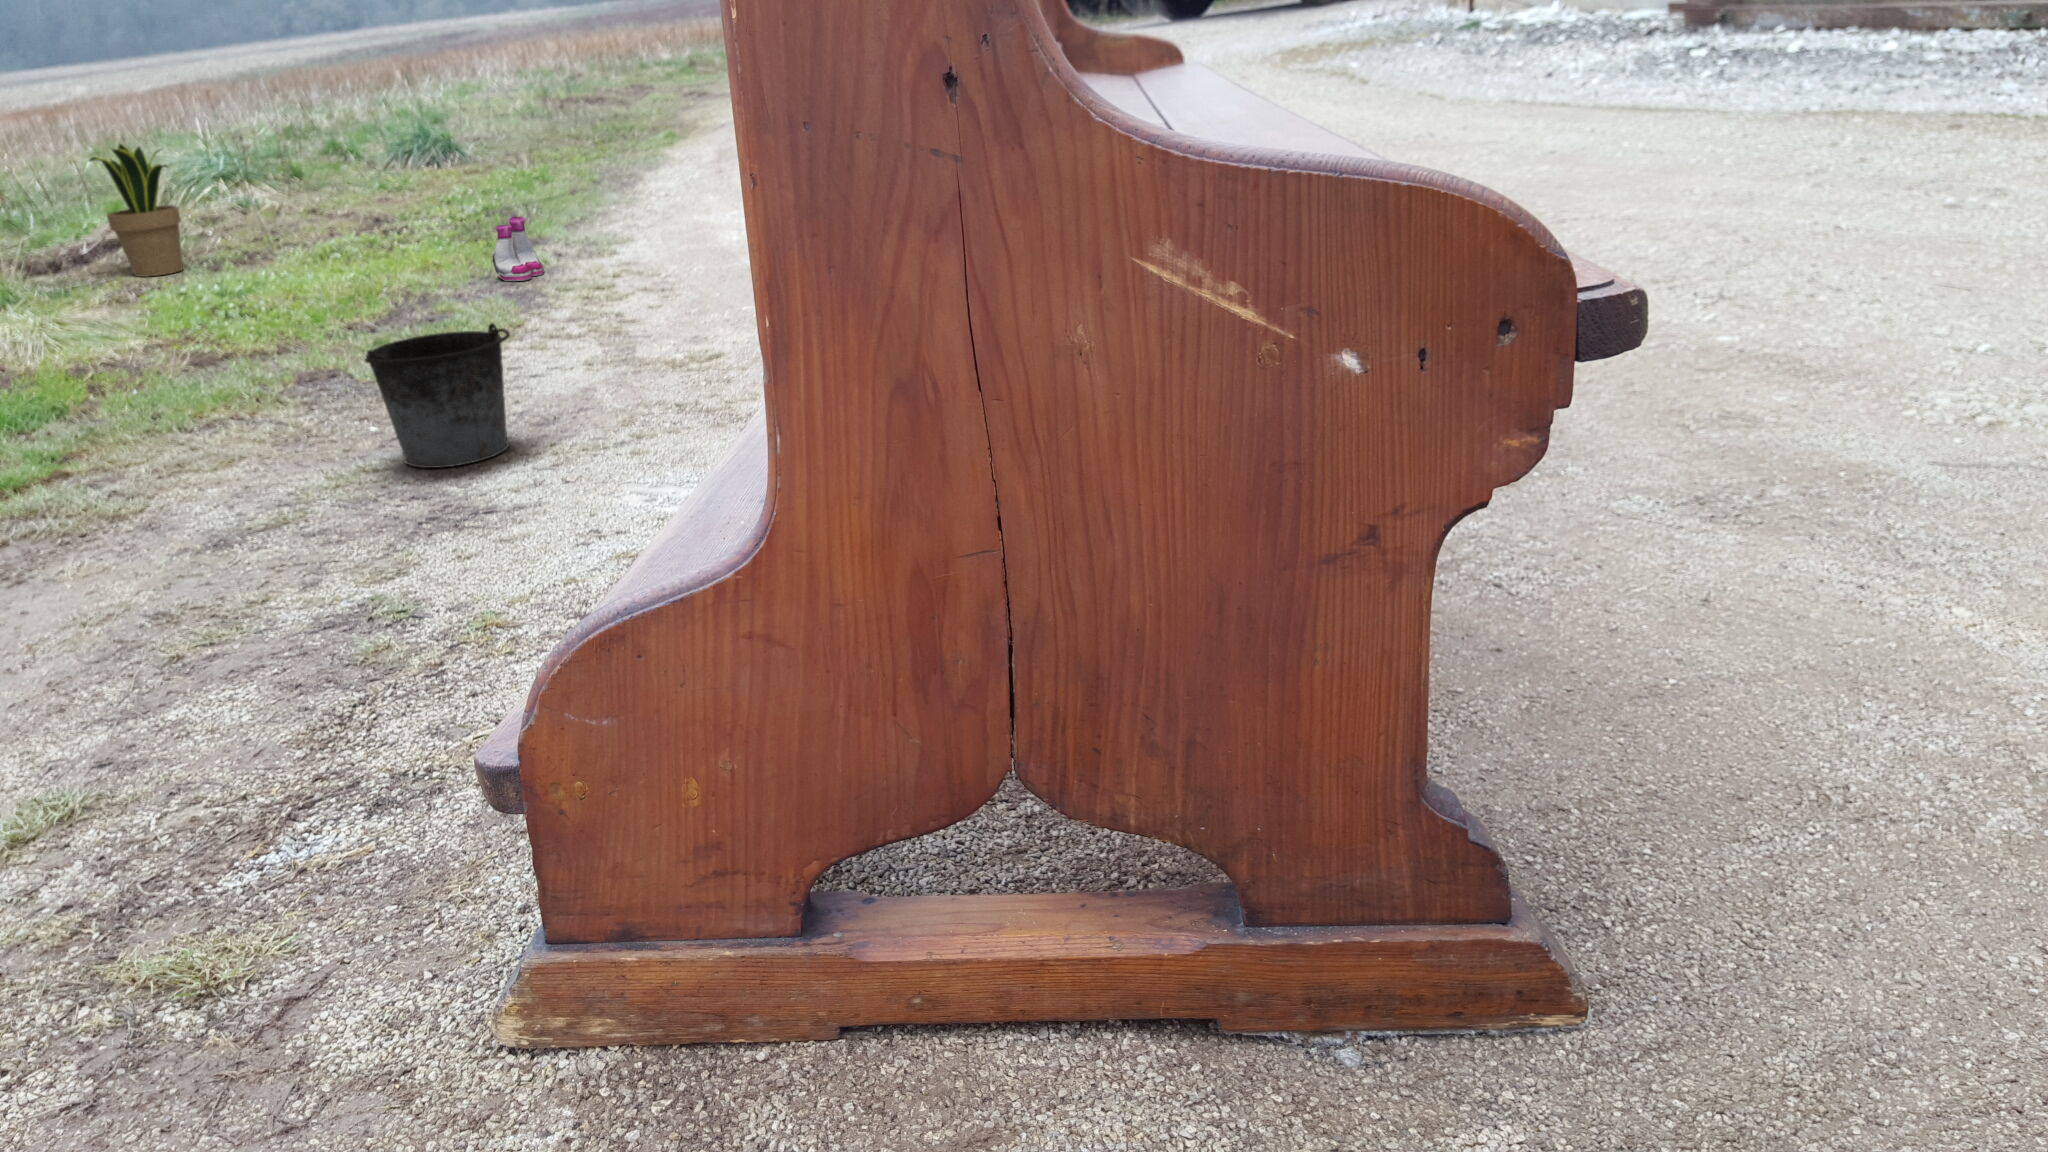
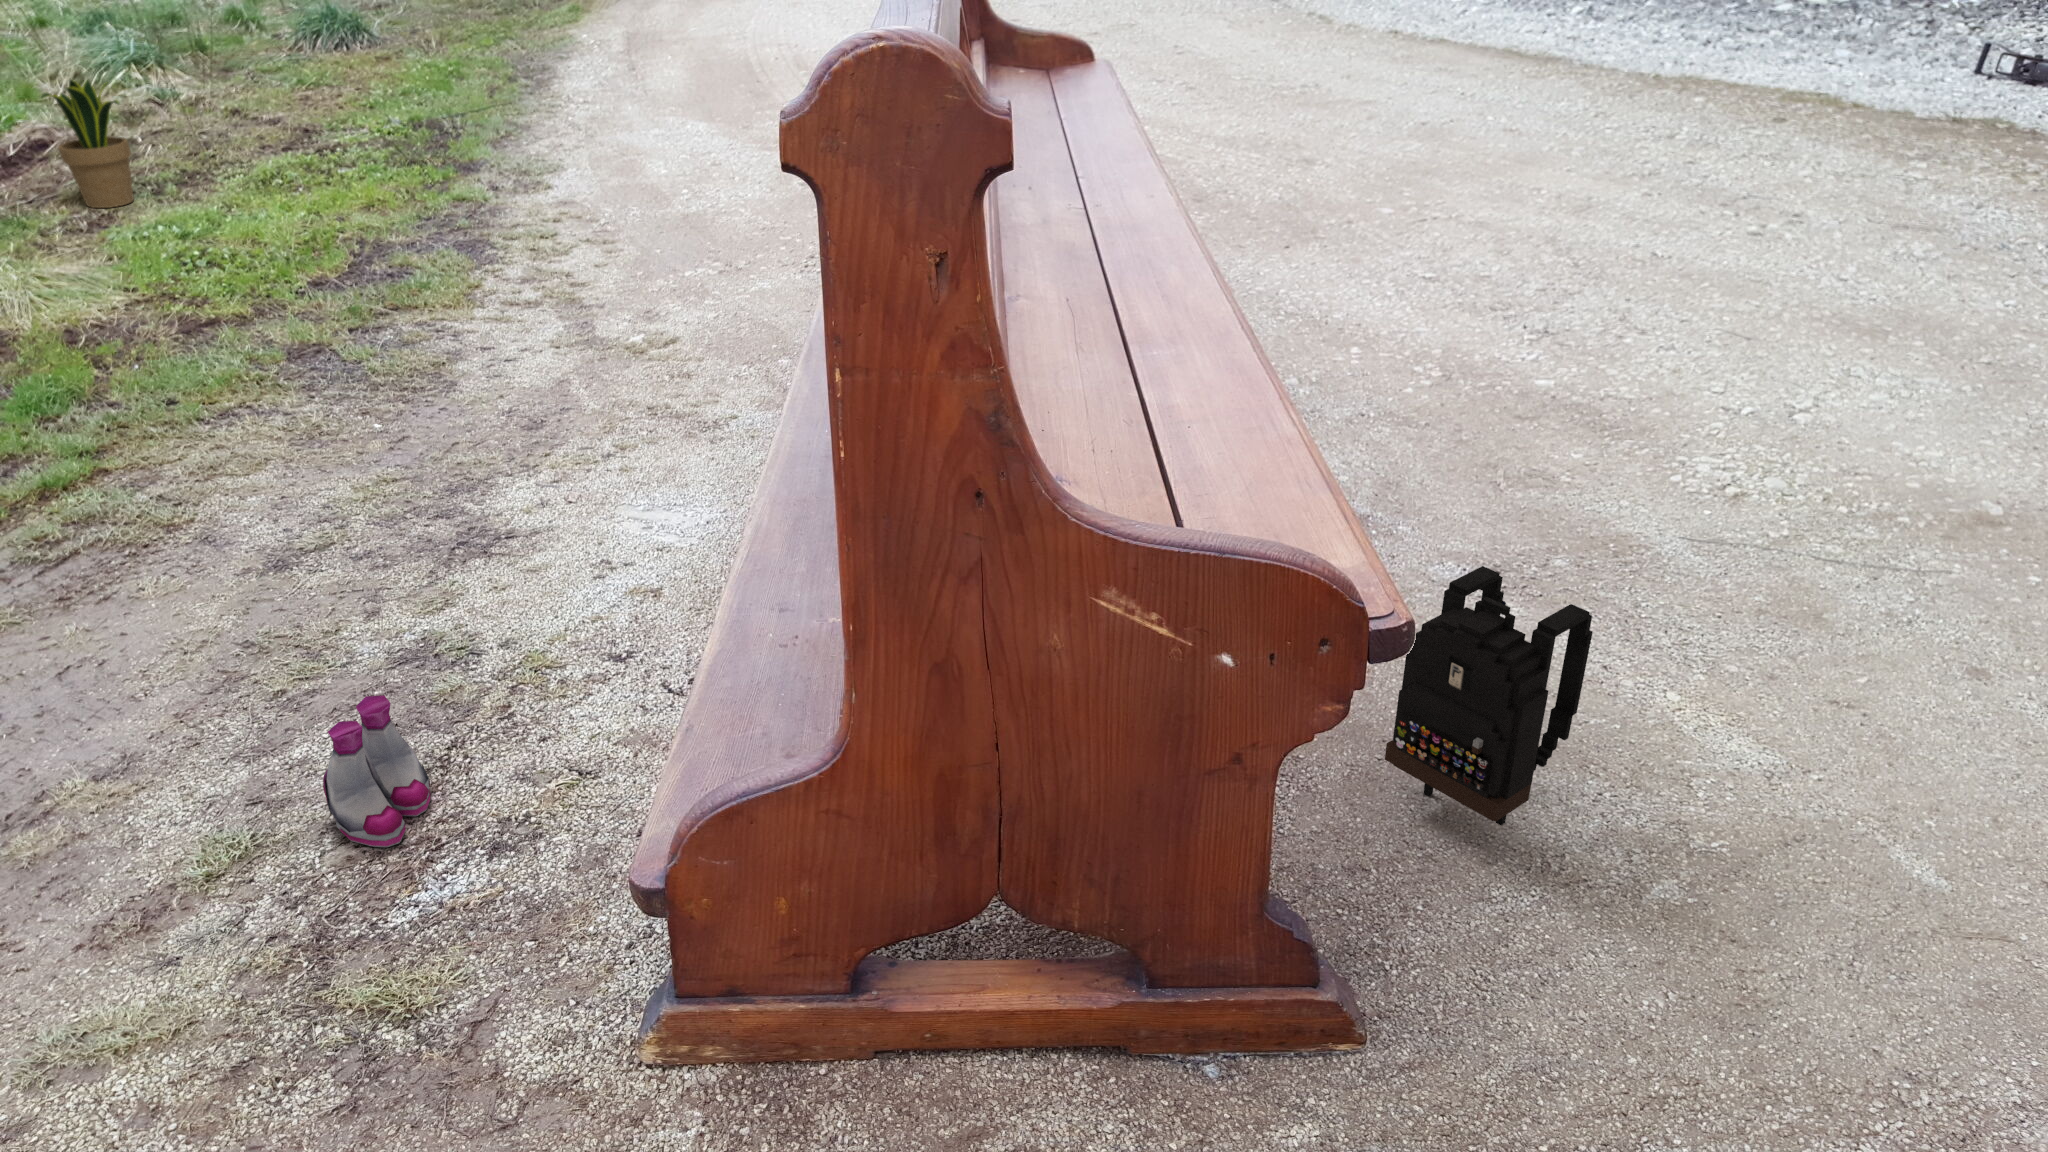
boots: present [492,217,543,281] -> present [323,695,430,847]
bucket: present [365,323,510,468] -> none [385,348,511,479]
backpack: none [1576,392,1868,749] -> present [1385,566,1593,826]

